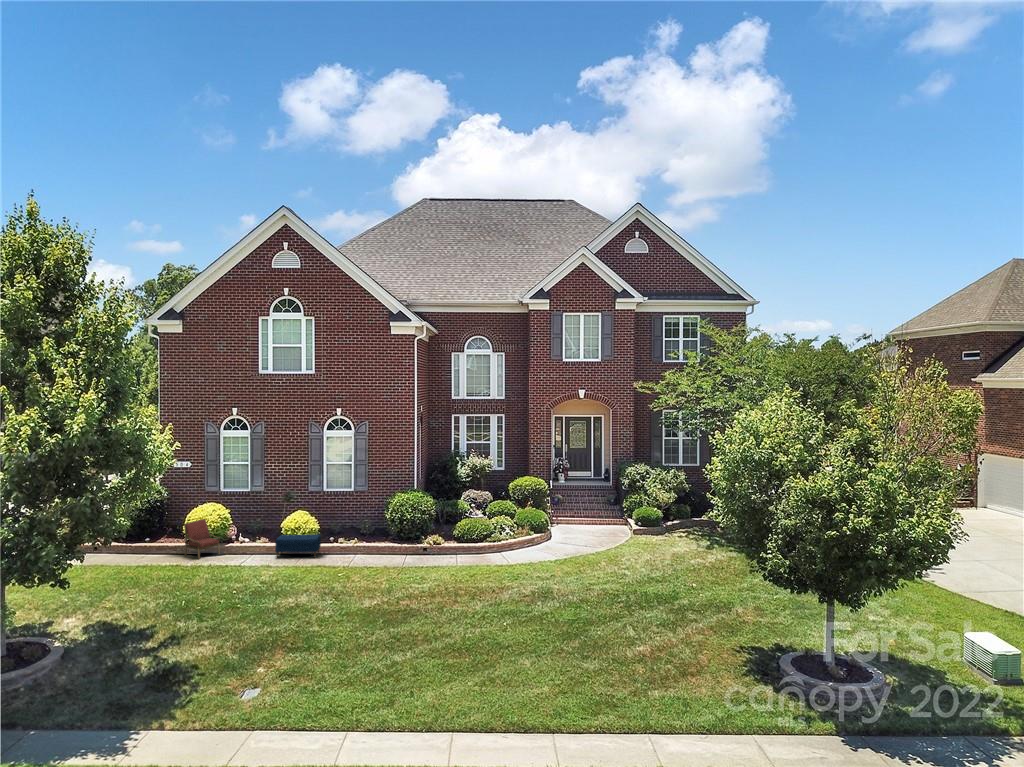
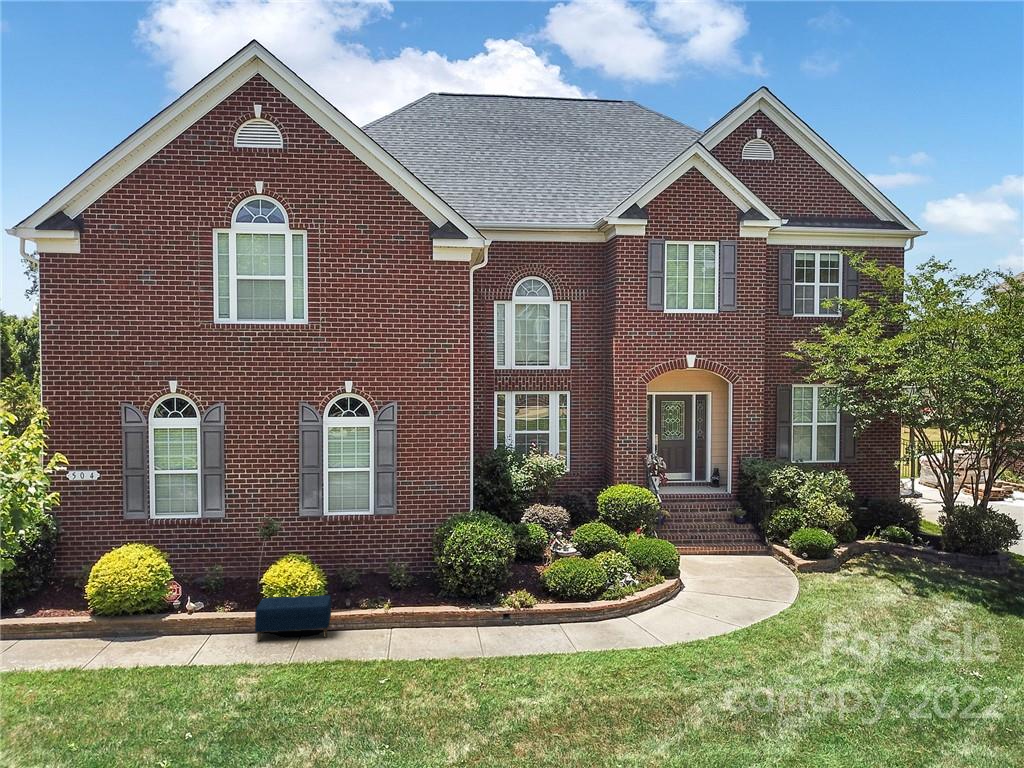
armchair: present [184,519,220,559] -> none [86,575,154,652]

